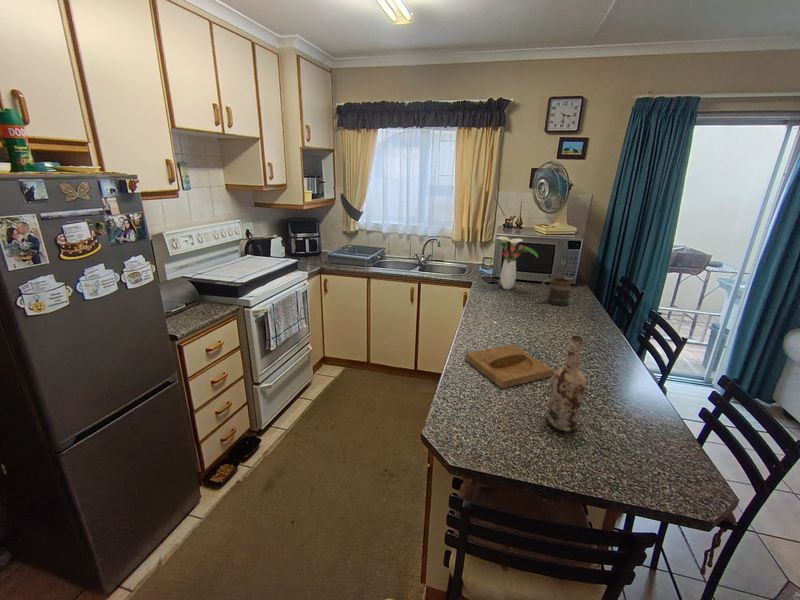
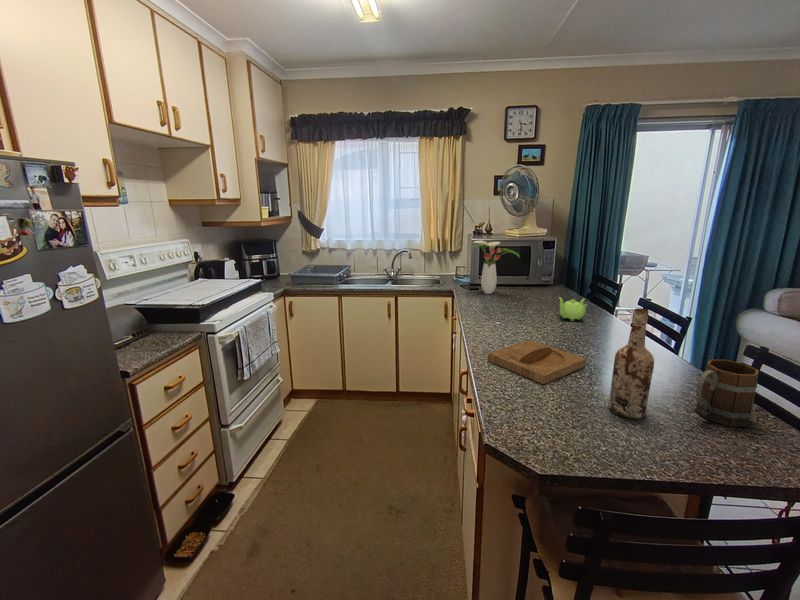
mug: present [543,278,571,306] -> present [696,360,759,427]
teapot: none [561,302,589,328] -> present [559,298,587,321]

